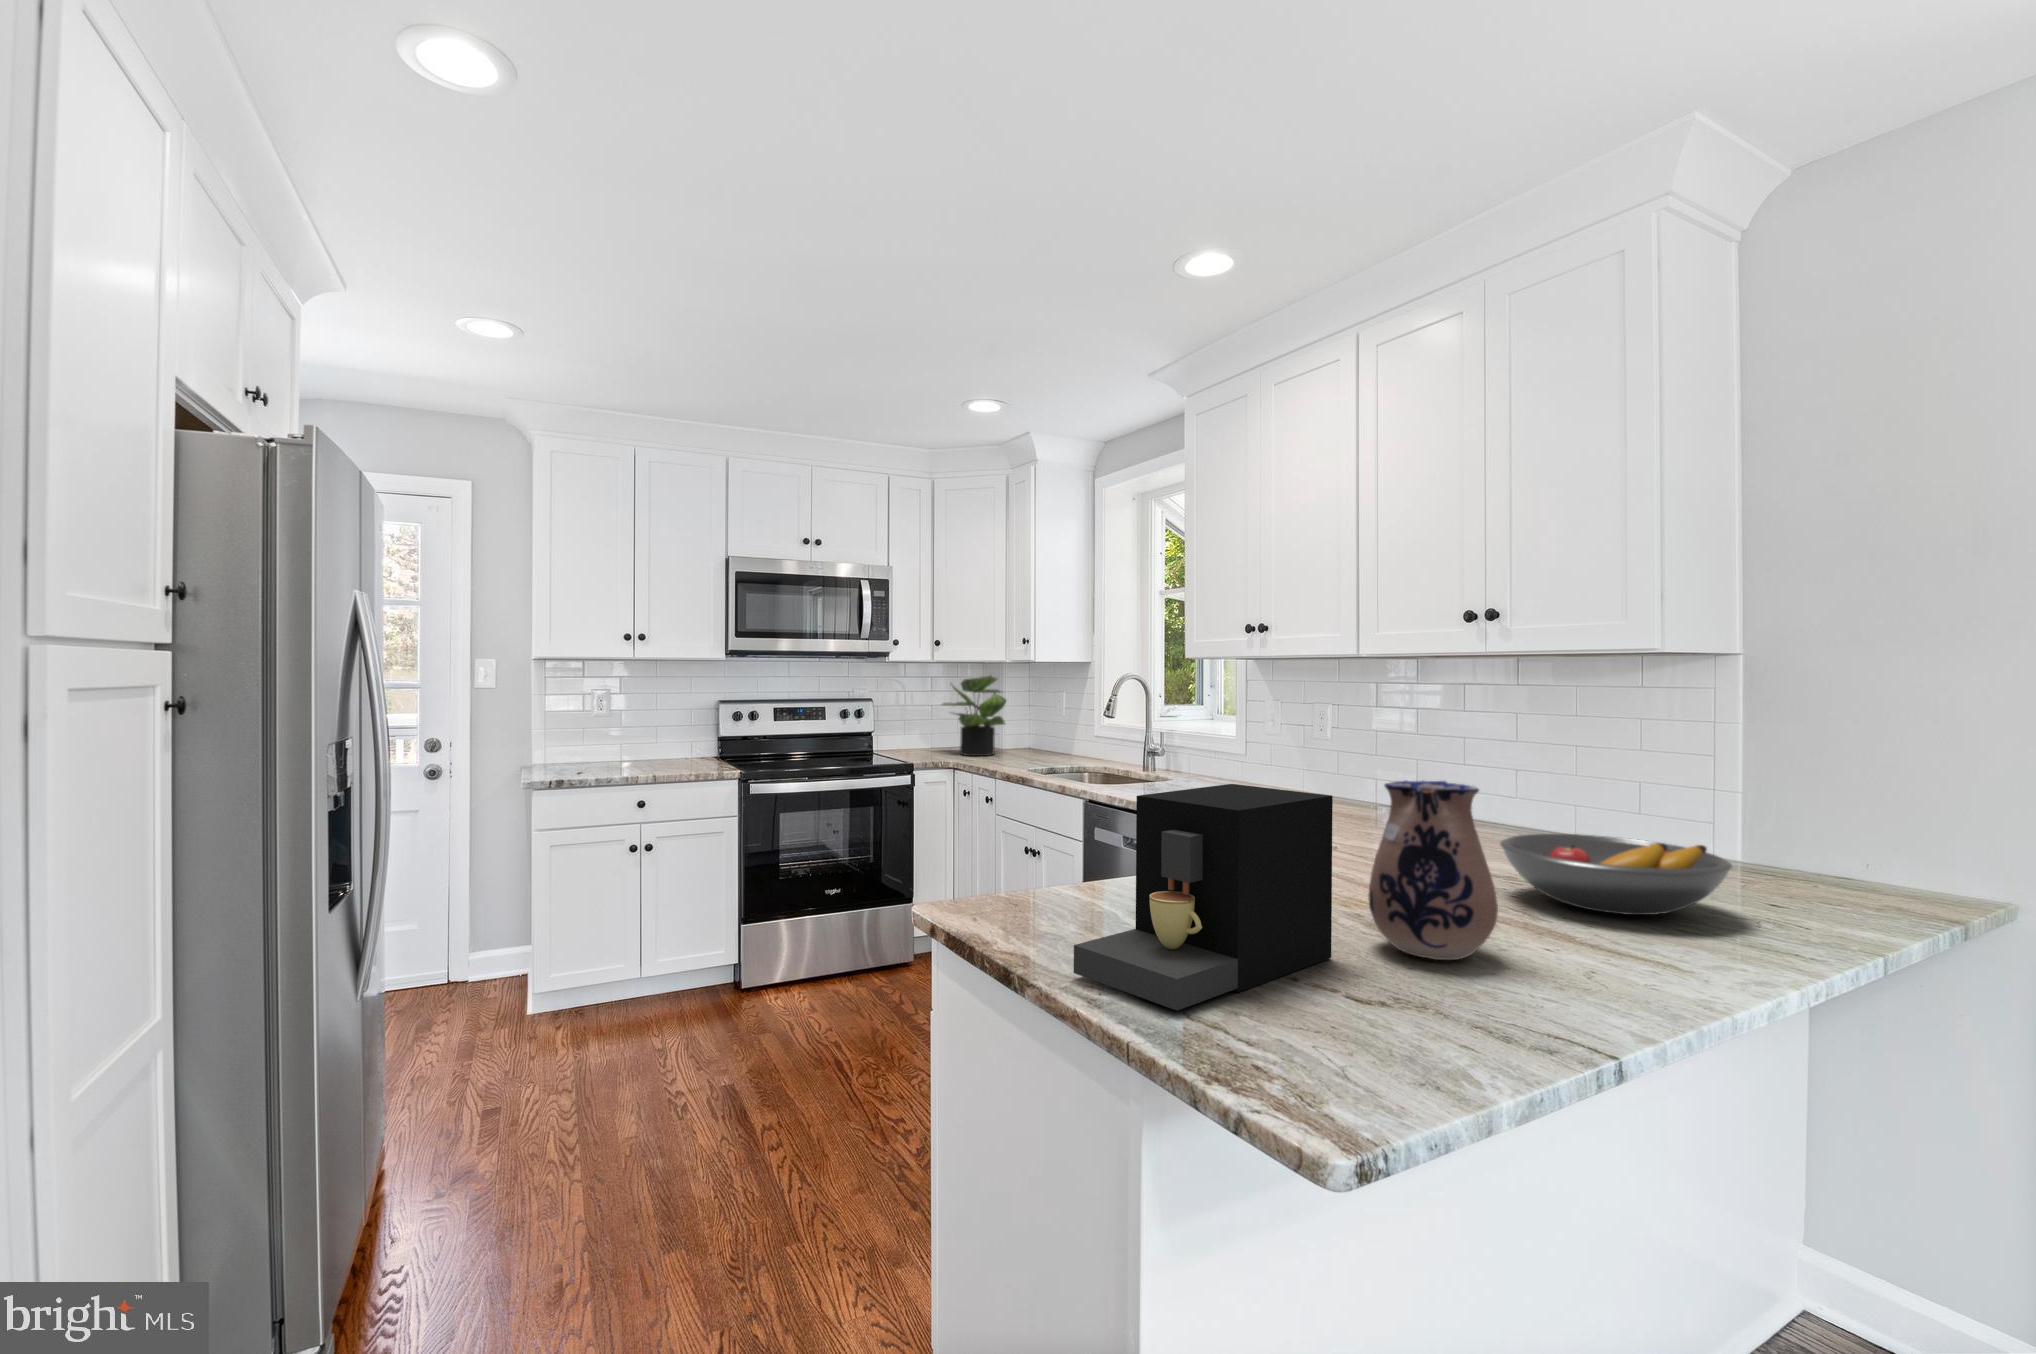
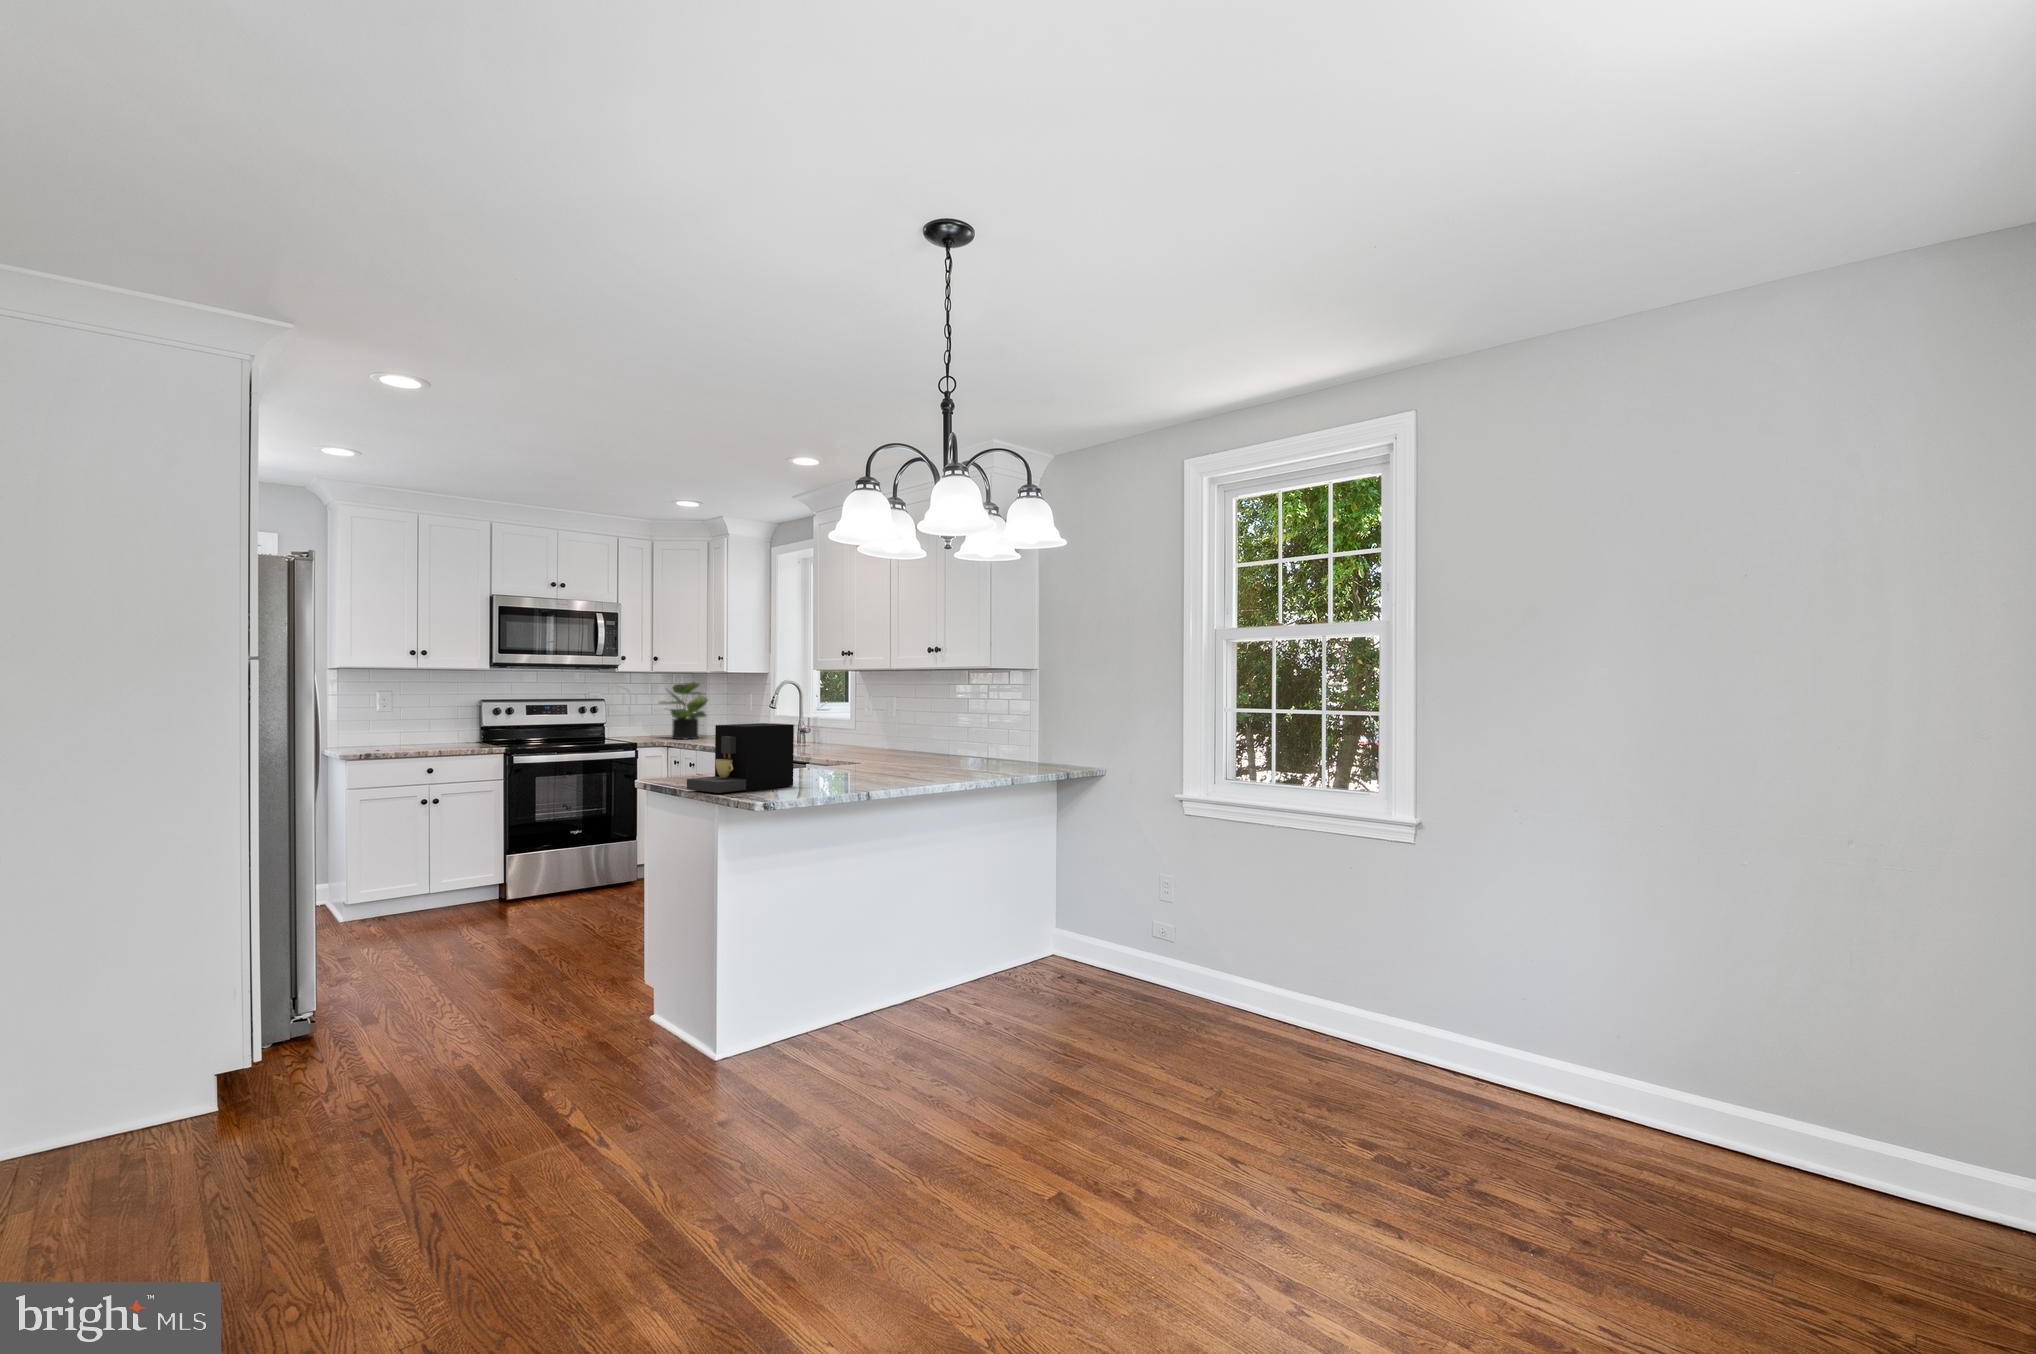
ceramic pitcher: present [1369,781,1498,960] -> none [812,720,857,785]
fruit bowl: present [1500,834,1732,915] -> none [895,747,975,776]

